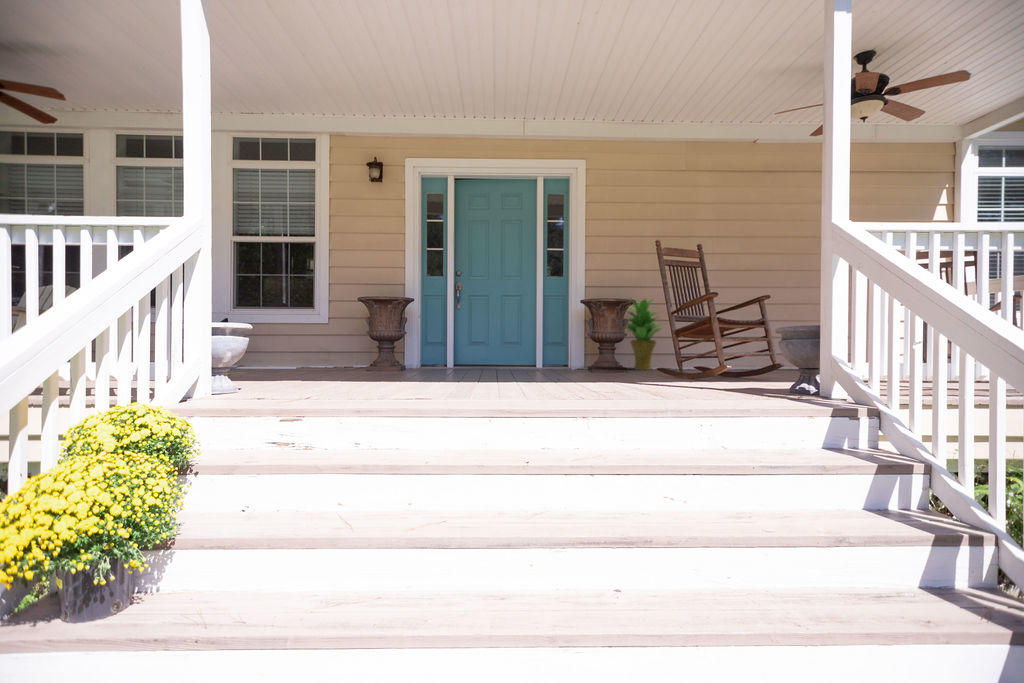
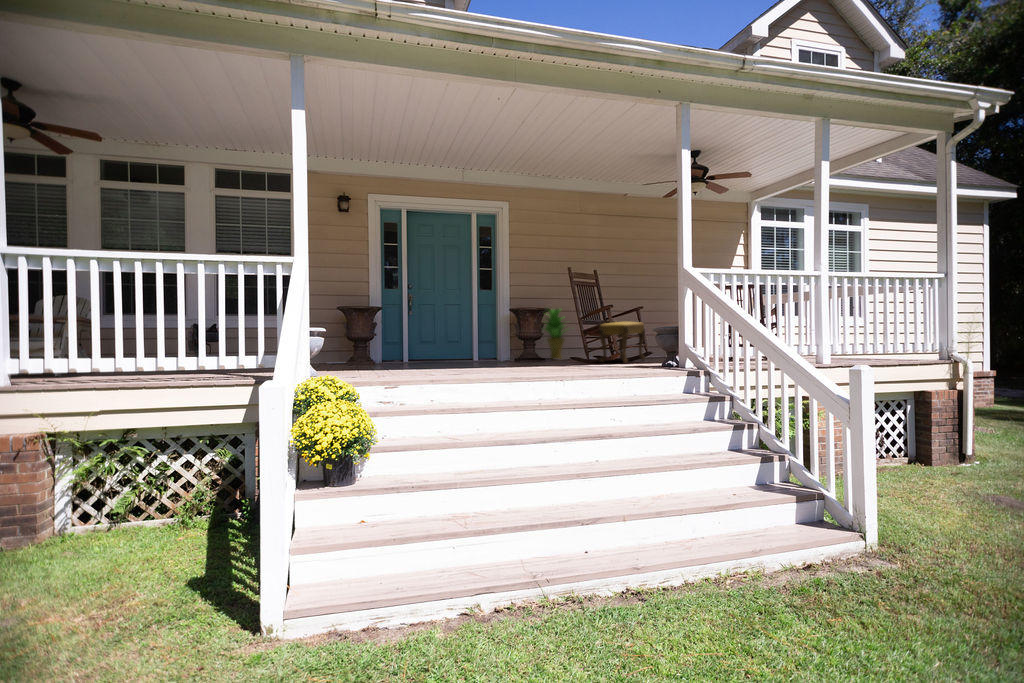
footstool: none [698,319,772,381] -> present [599,322,645,363]

